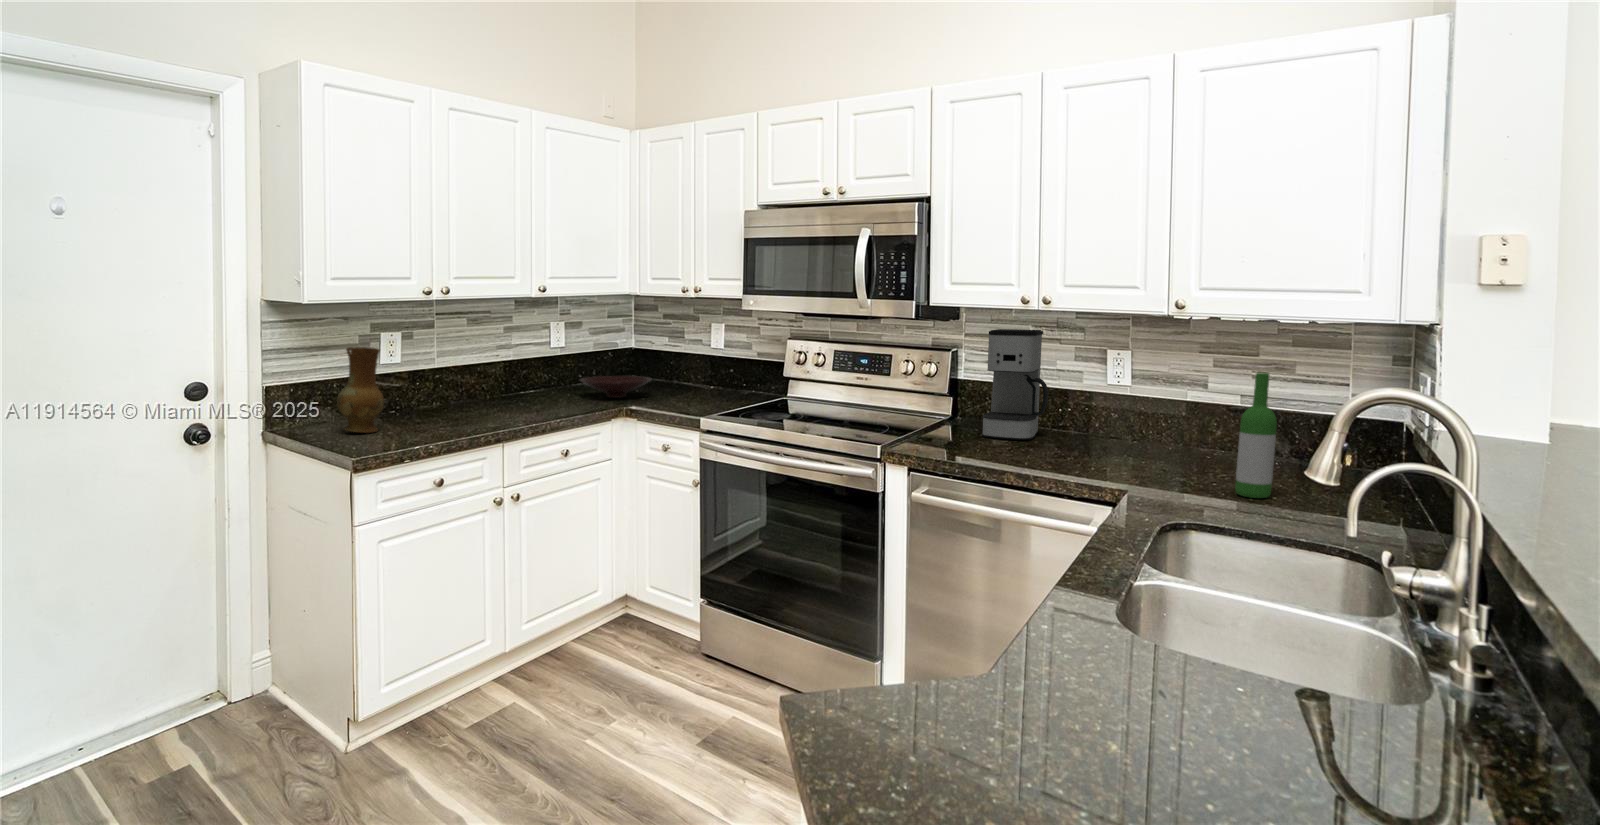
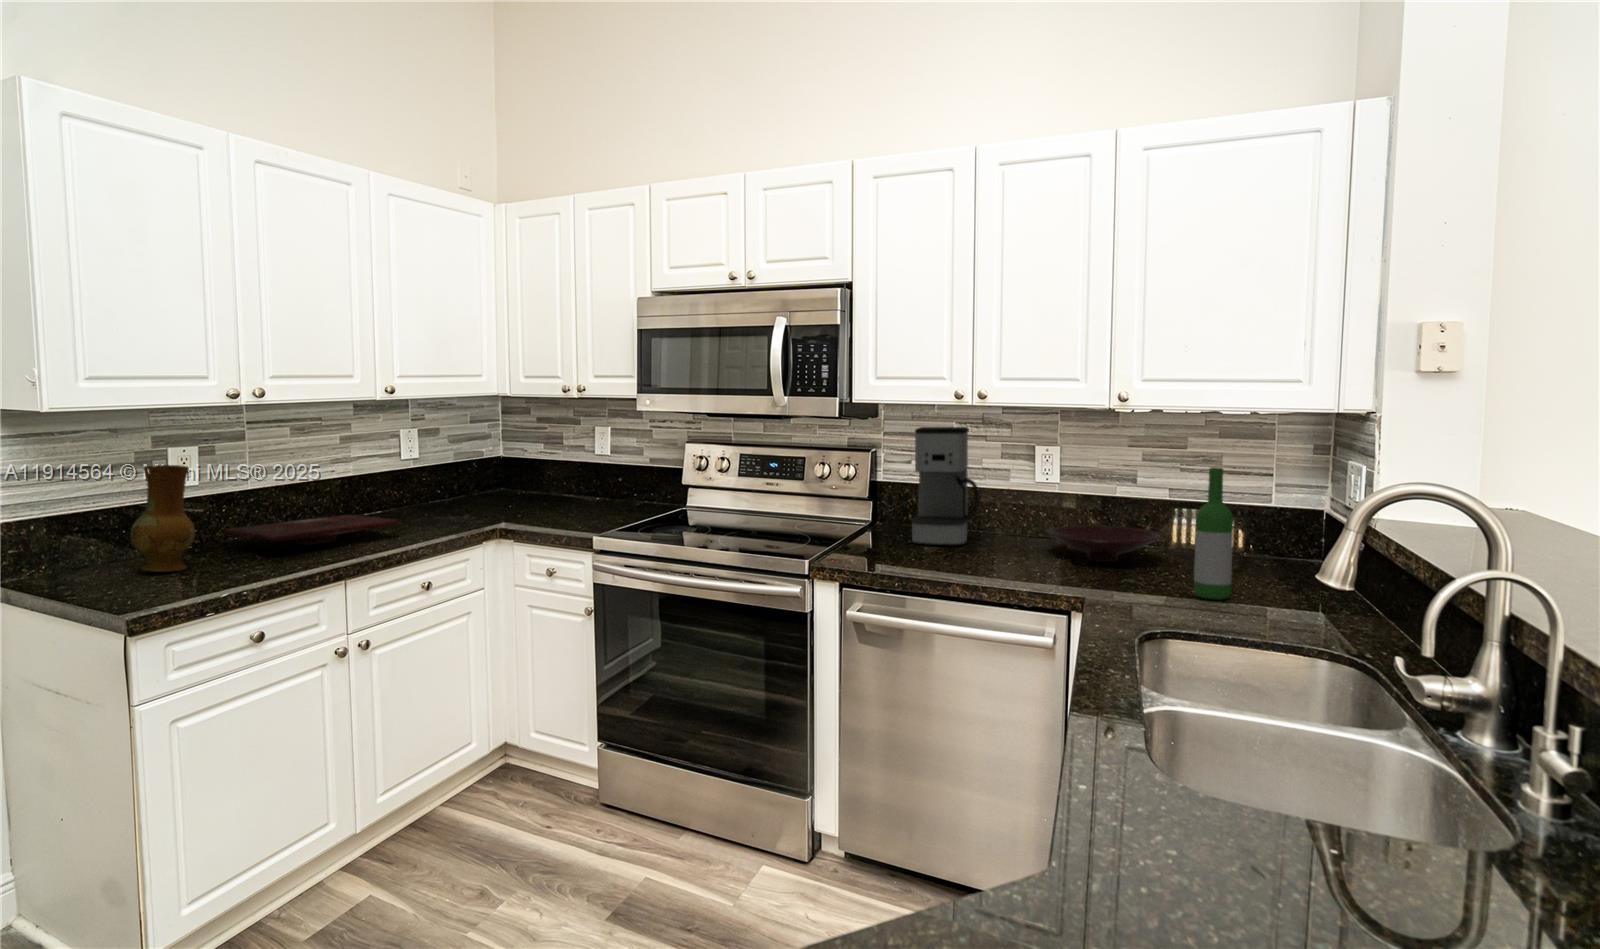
bowl: present [580,376,651,398] -> present [1048,525,1161,562]
cutting board: none [406,393,545,416] -> present [223,515,401,545]

